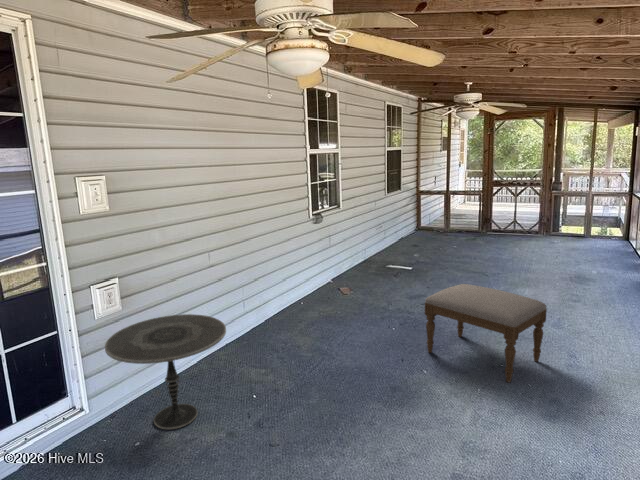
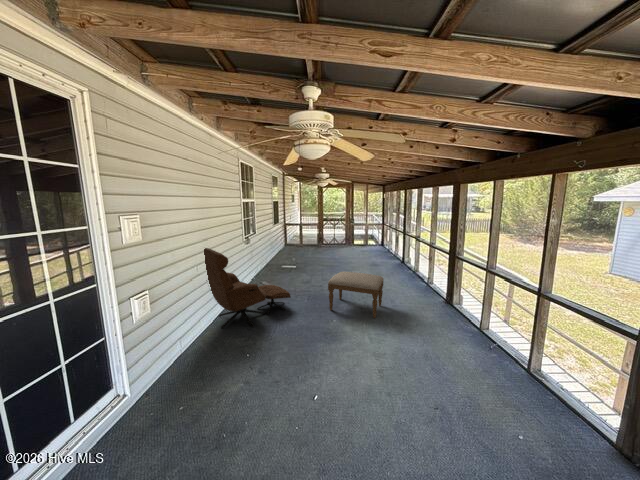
lounge chair: none [223,226,362,356] -> present [204,248,291,329]
side table: present [105,314,226,430] -> none [146,308,236,393]

